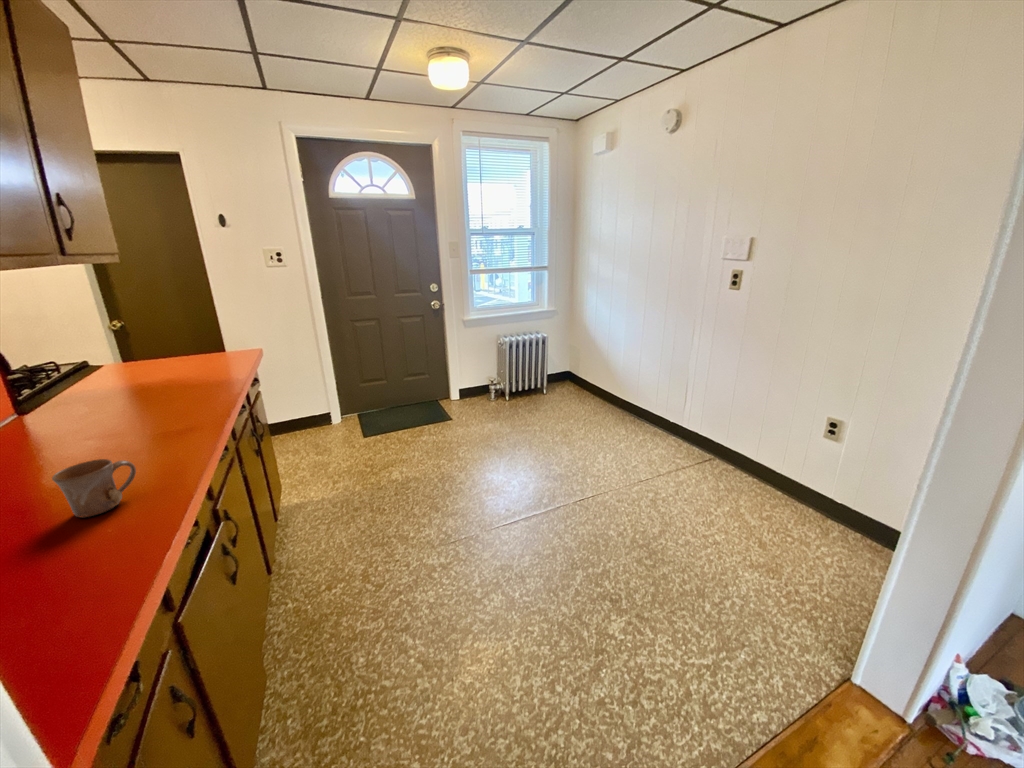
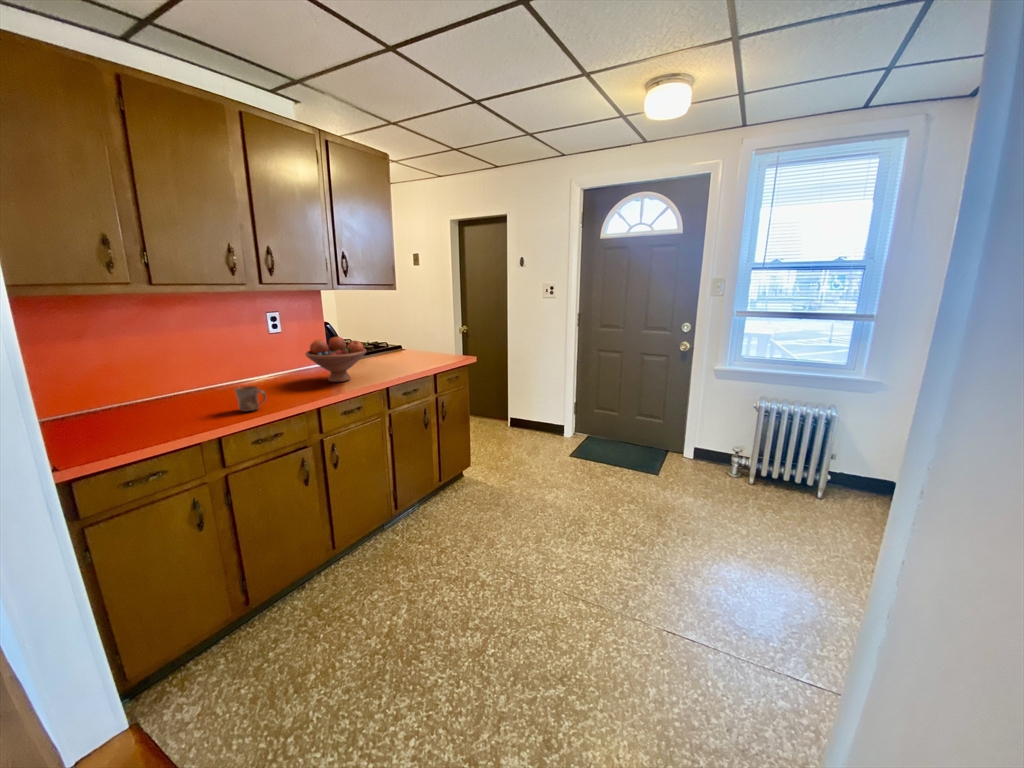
fruit bowl: none [50,349,185,429] -> present [305,337,366,382]

